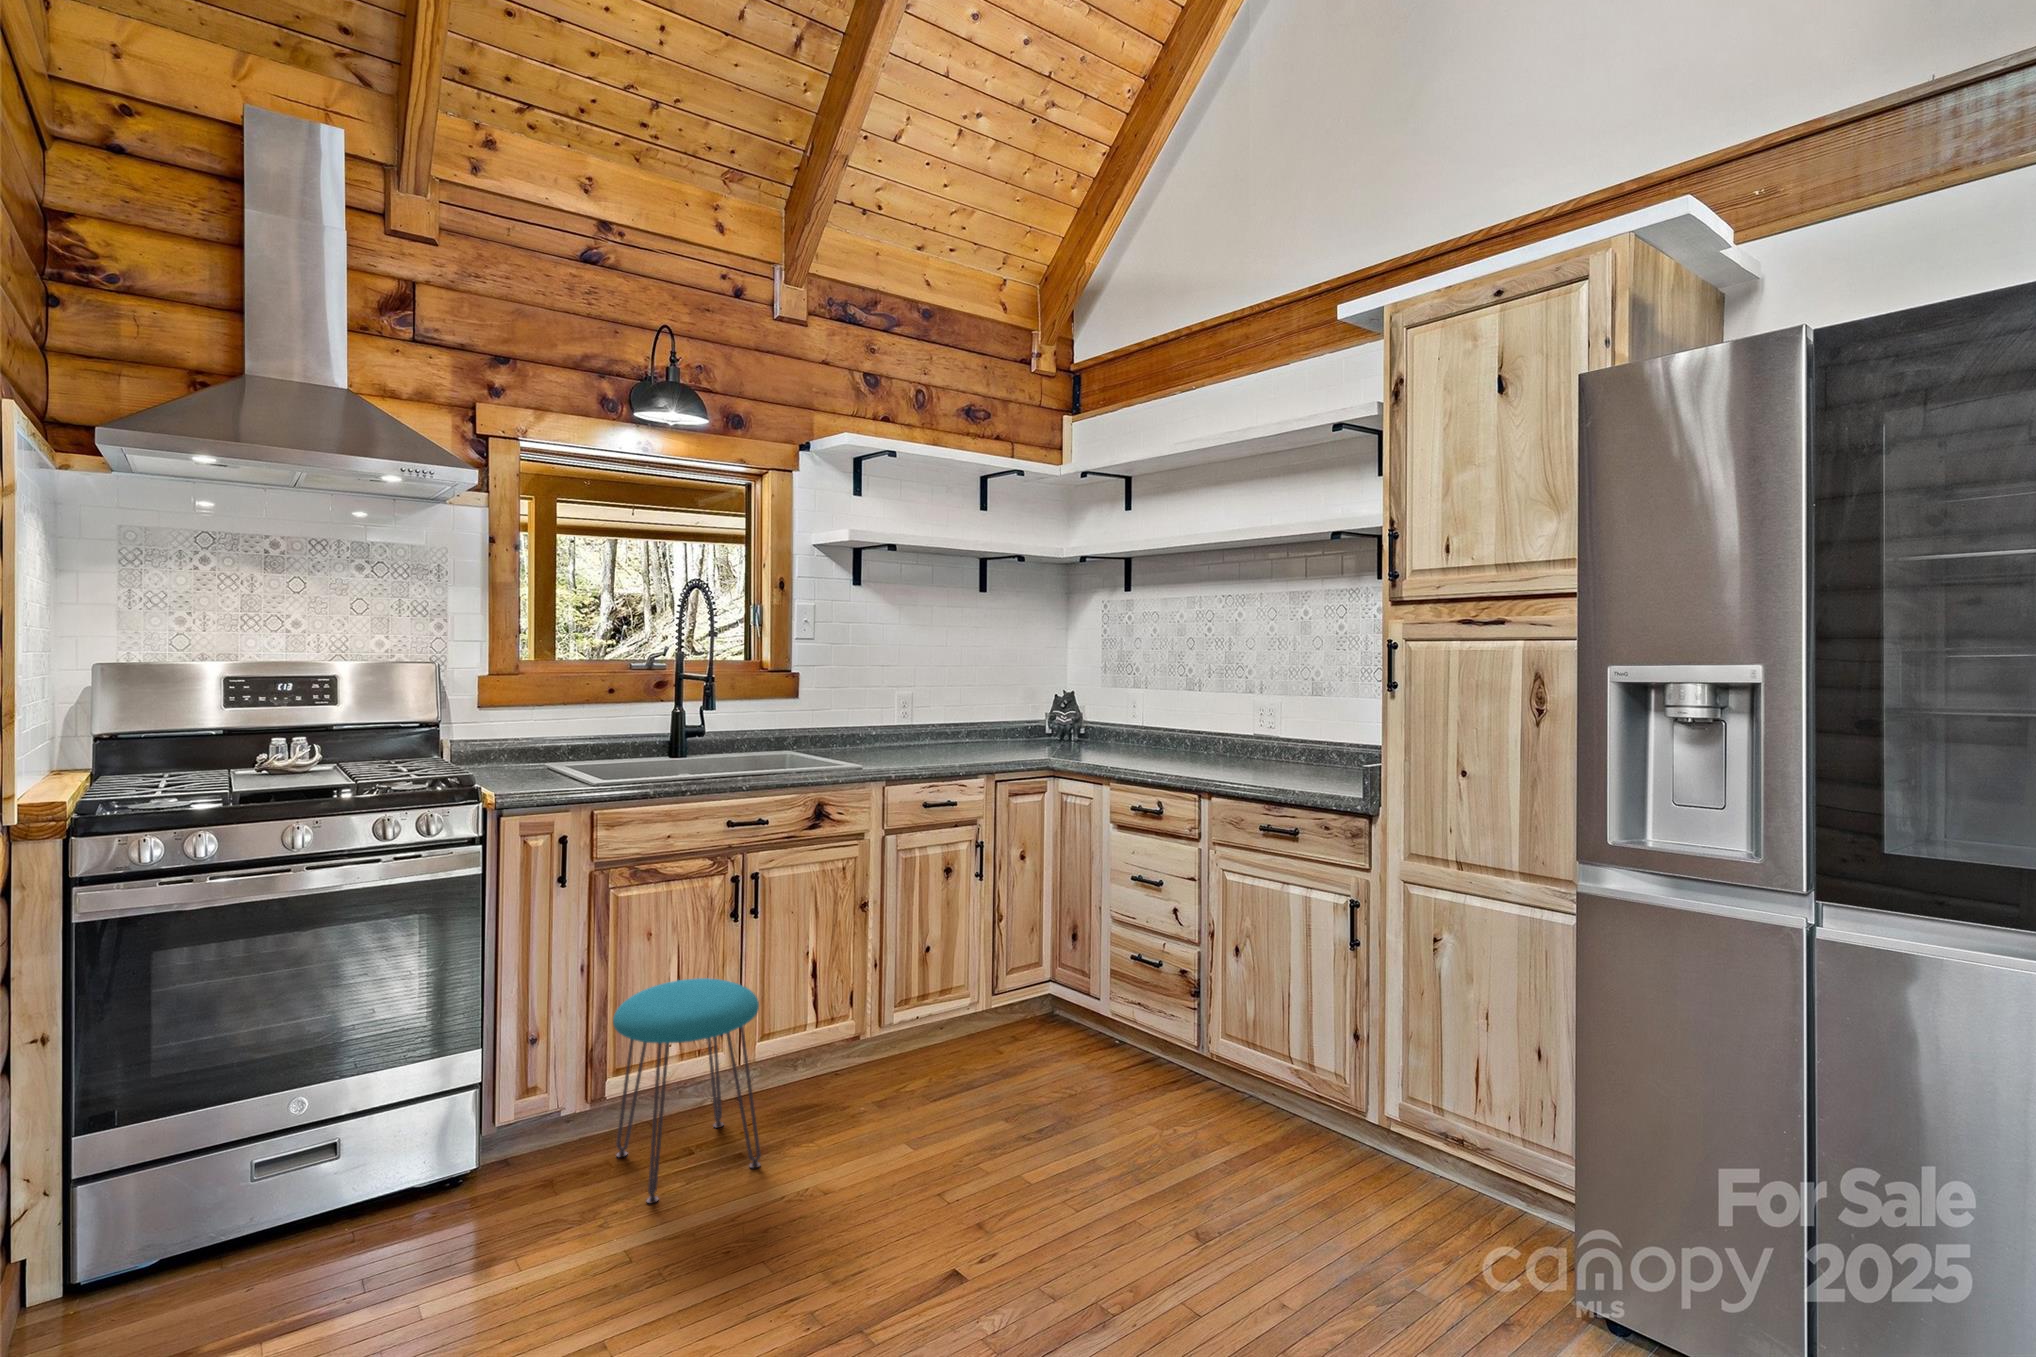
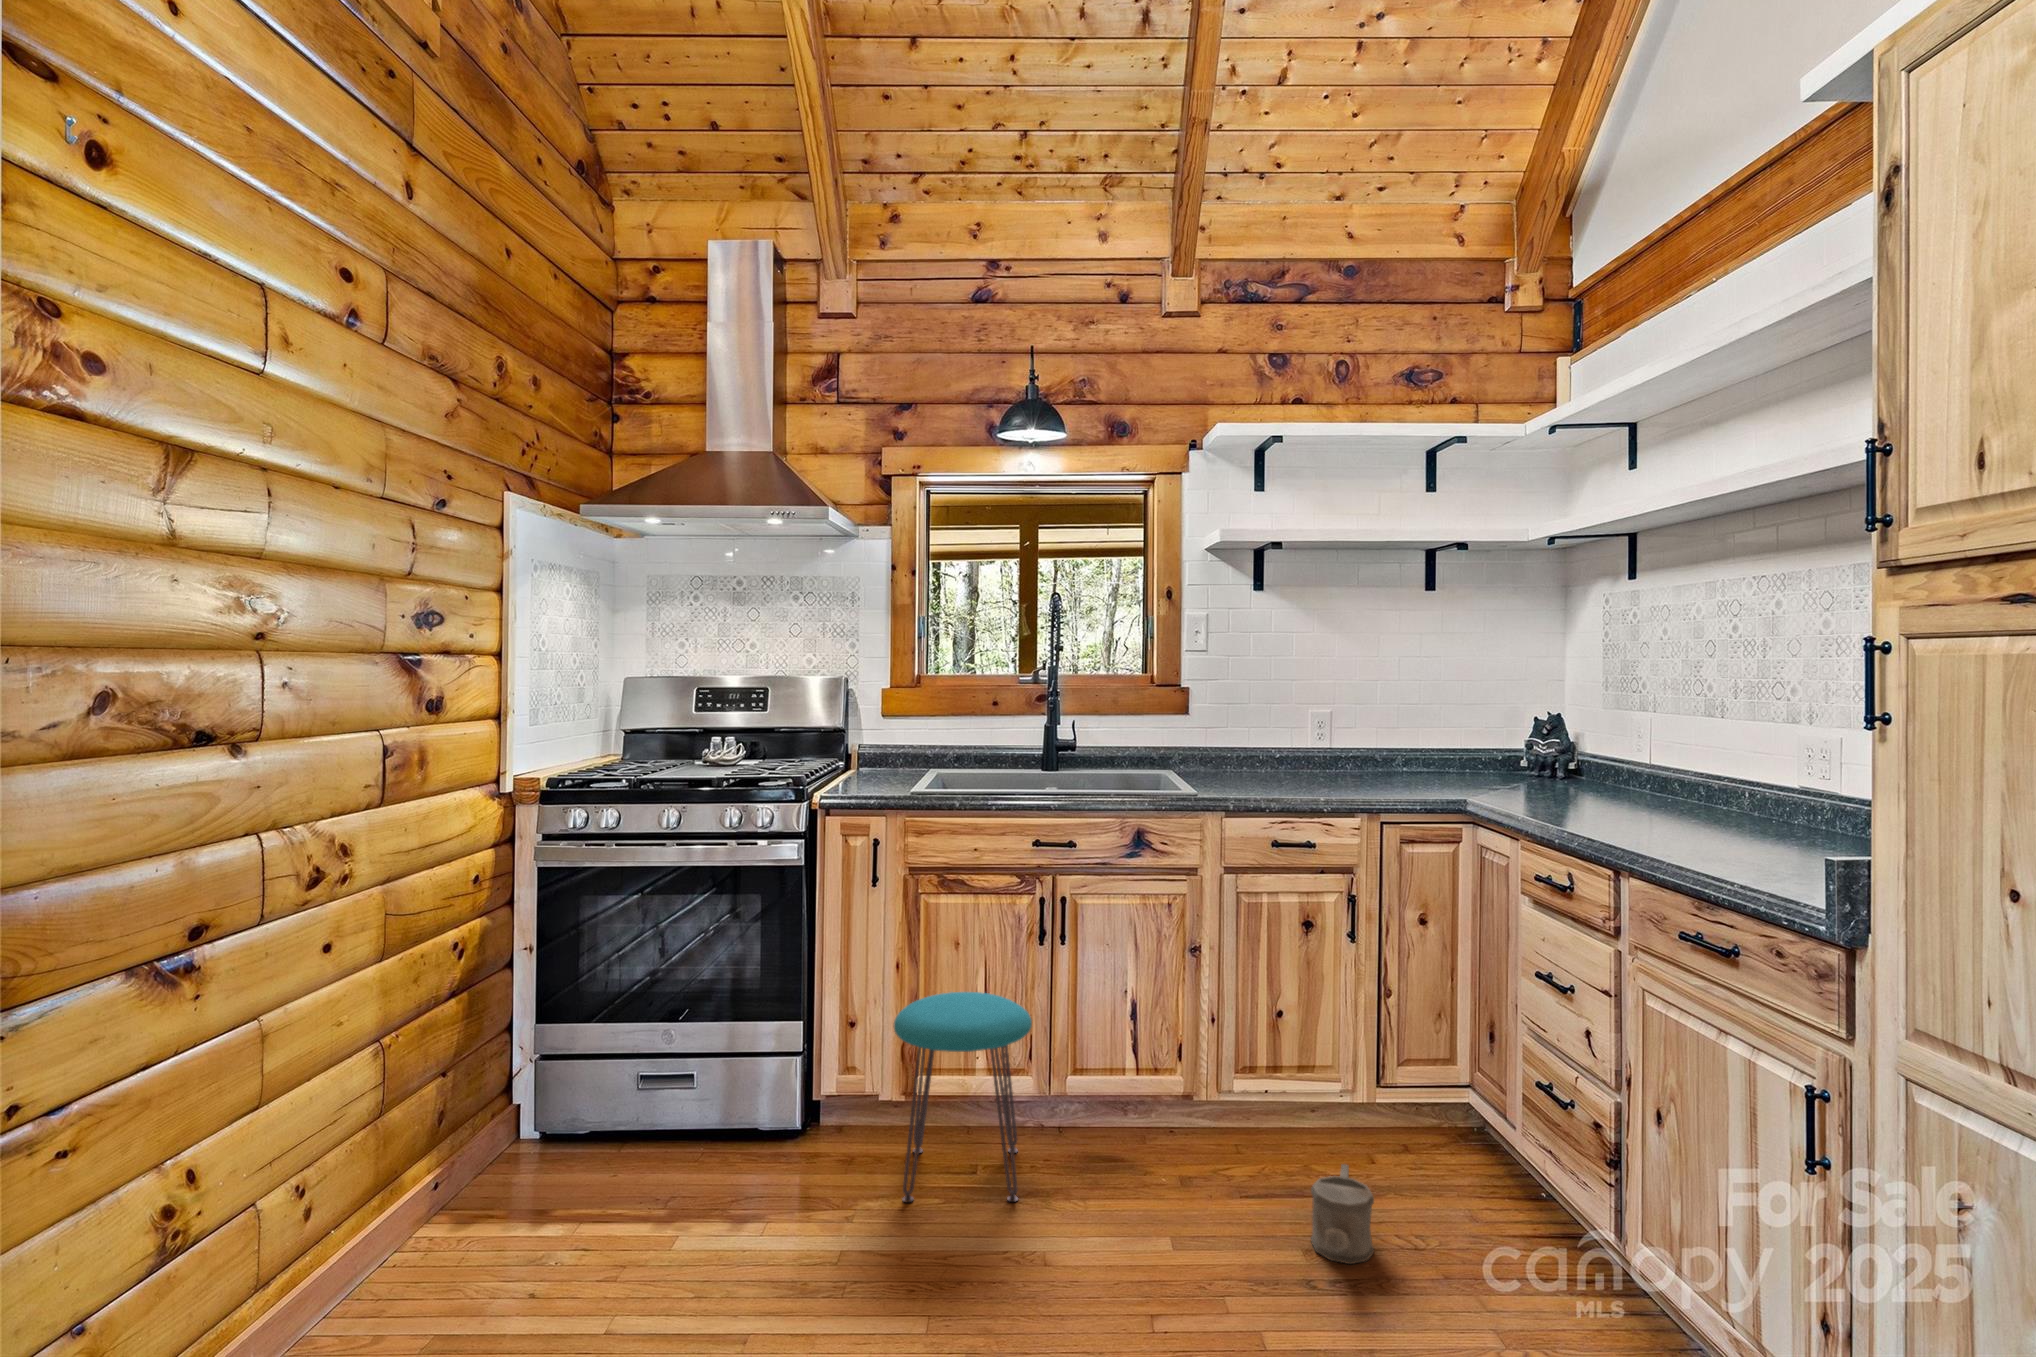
watering can: none [1011,1051,1068,1126] -> present [1311,1164,1374,1264]

